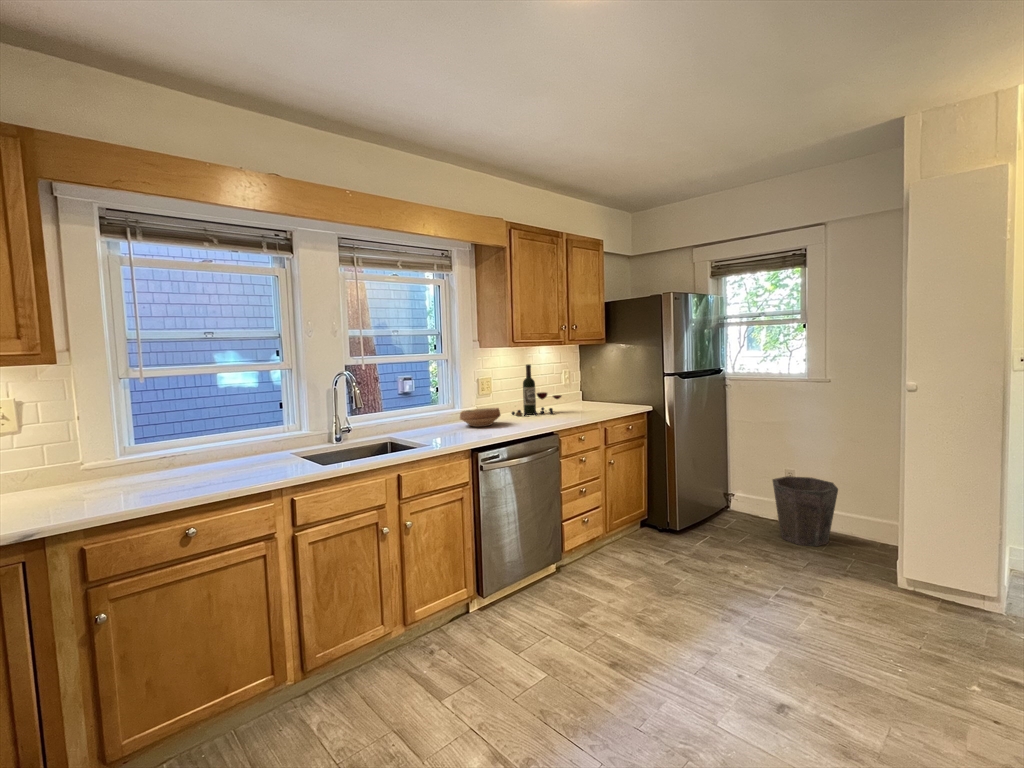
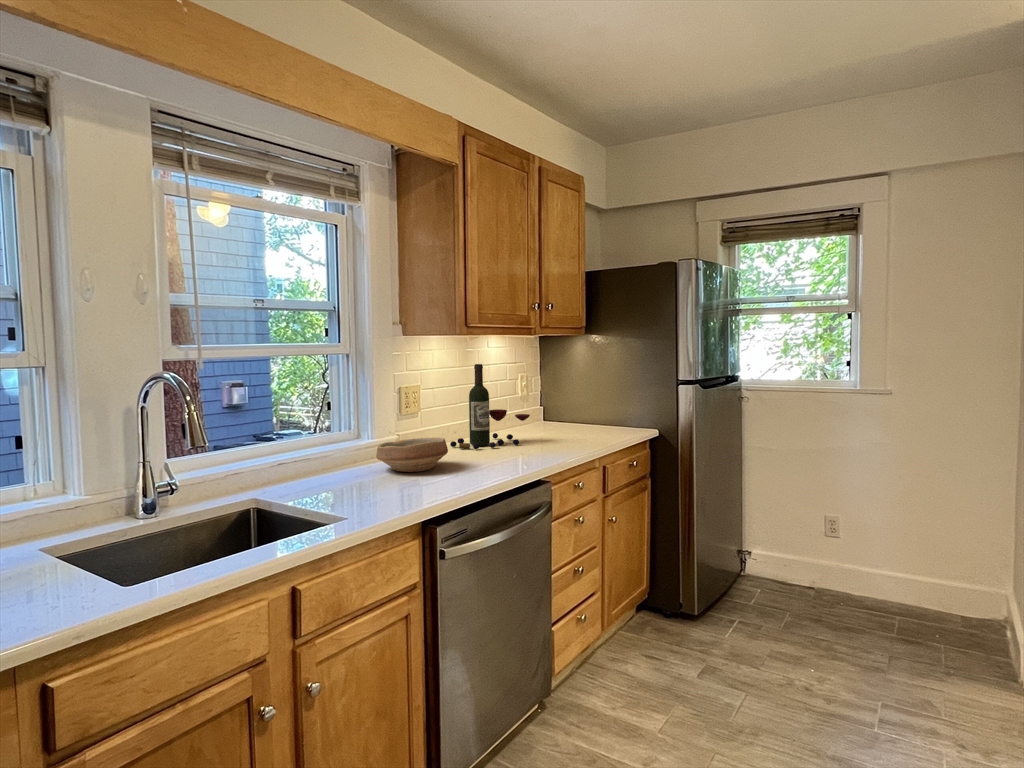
waste bin: present [772,476,838,546] -> none [817,527,912,628]

